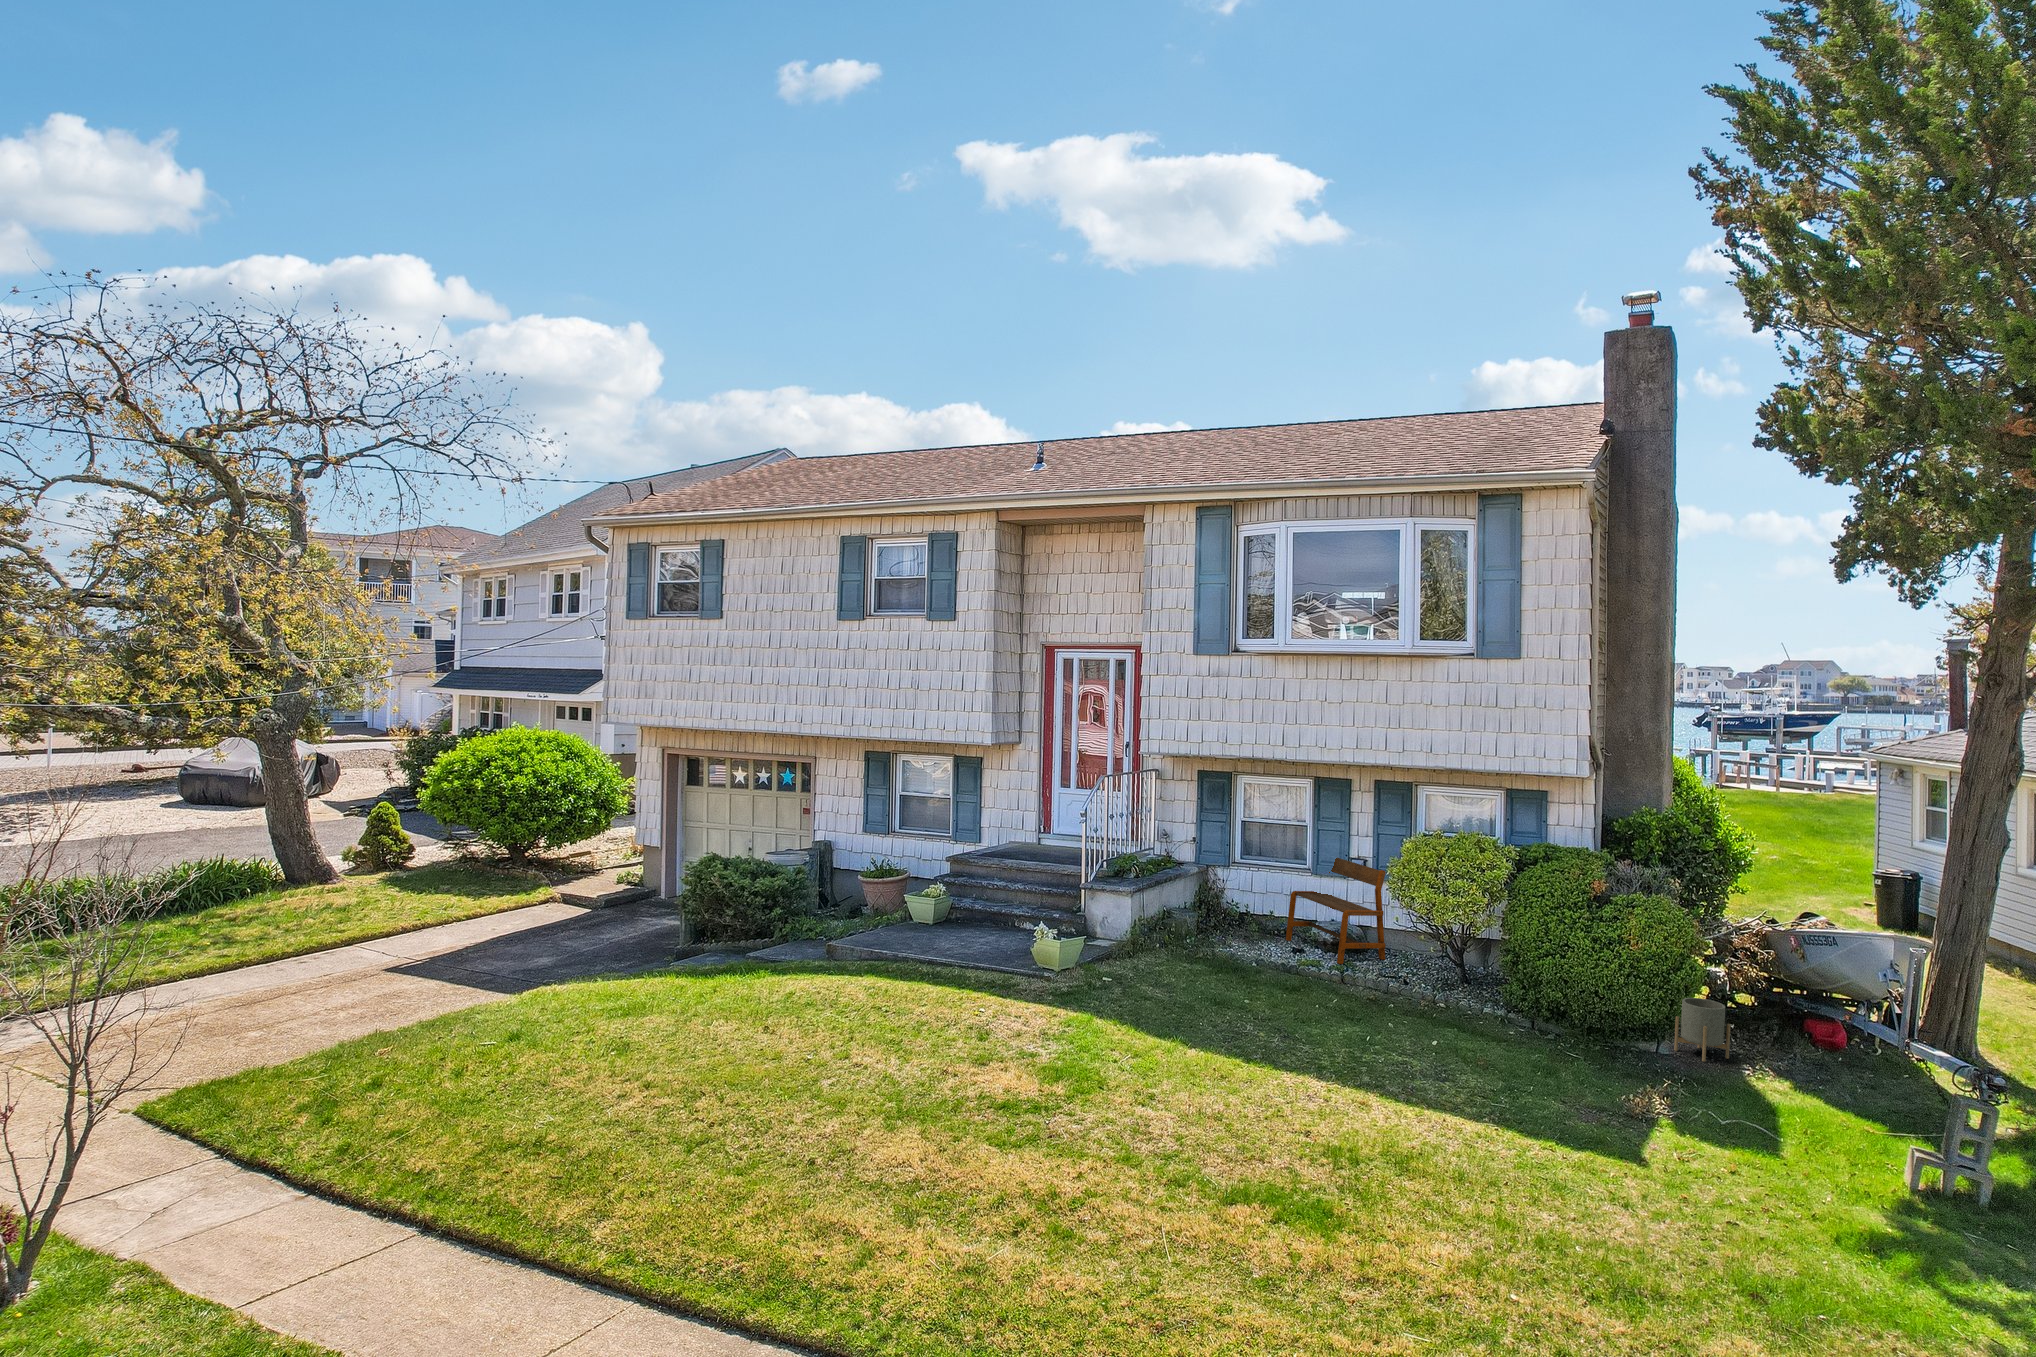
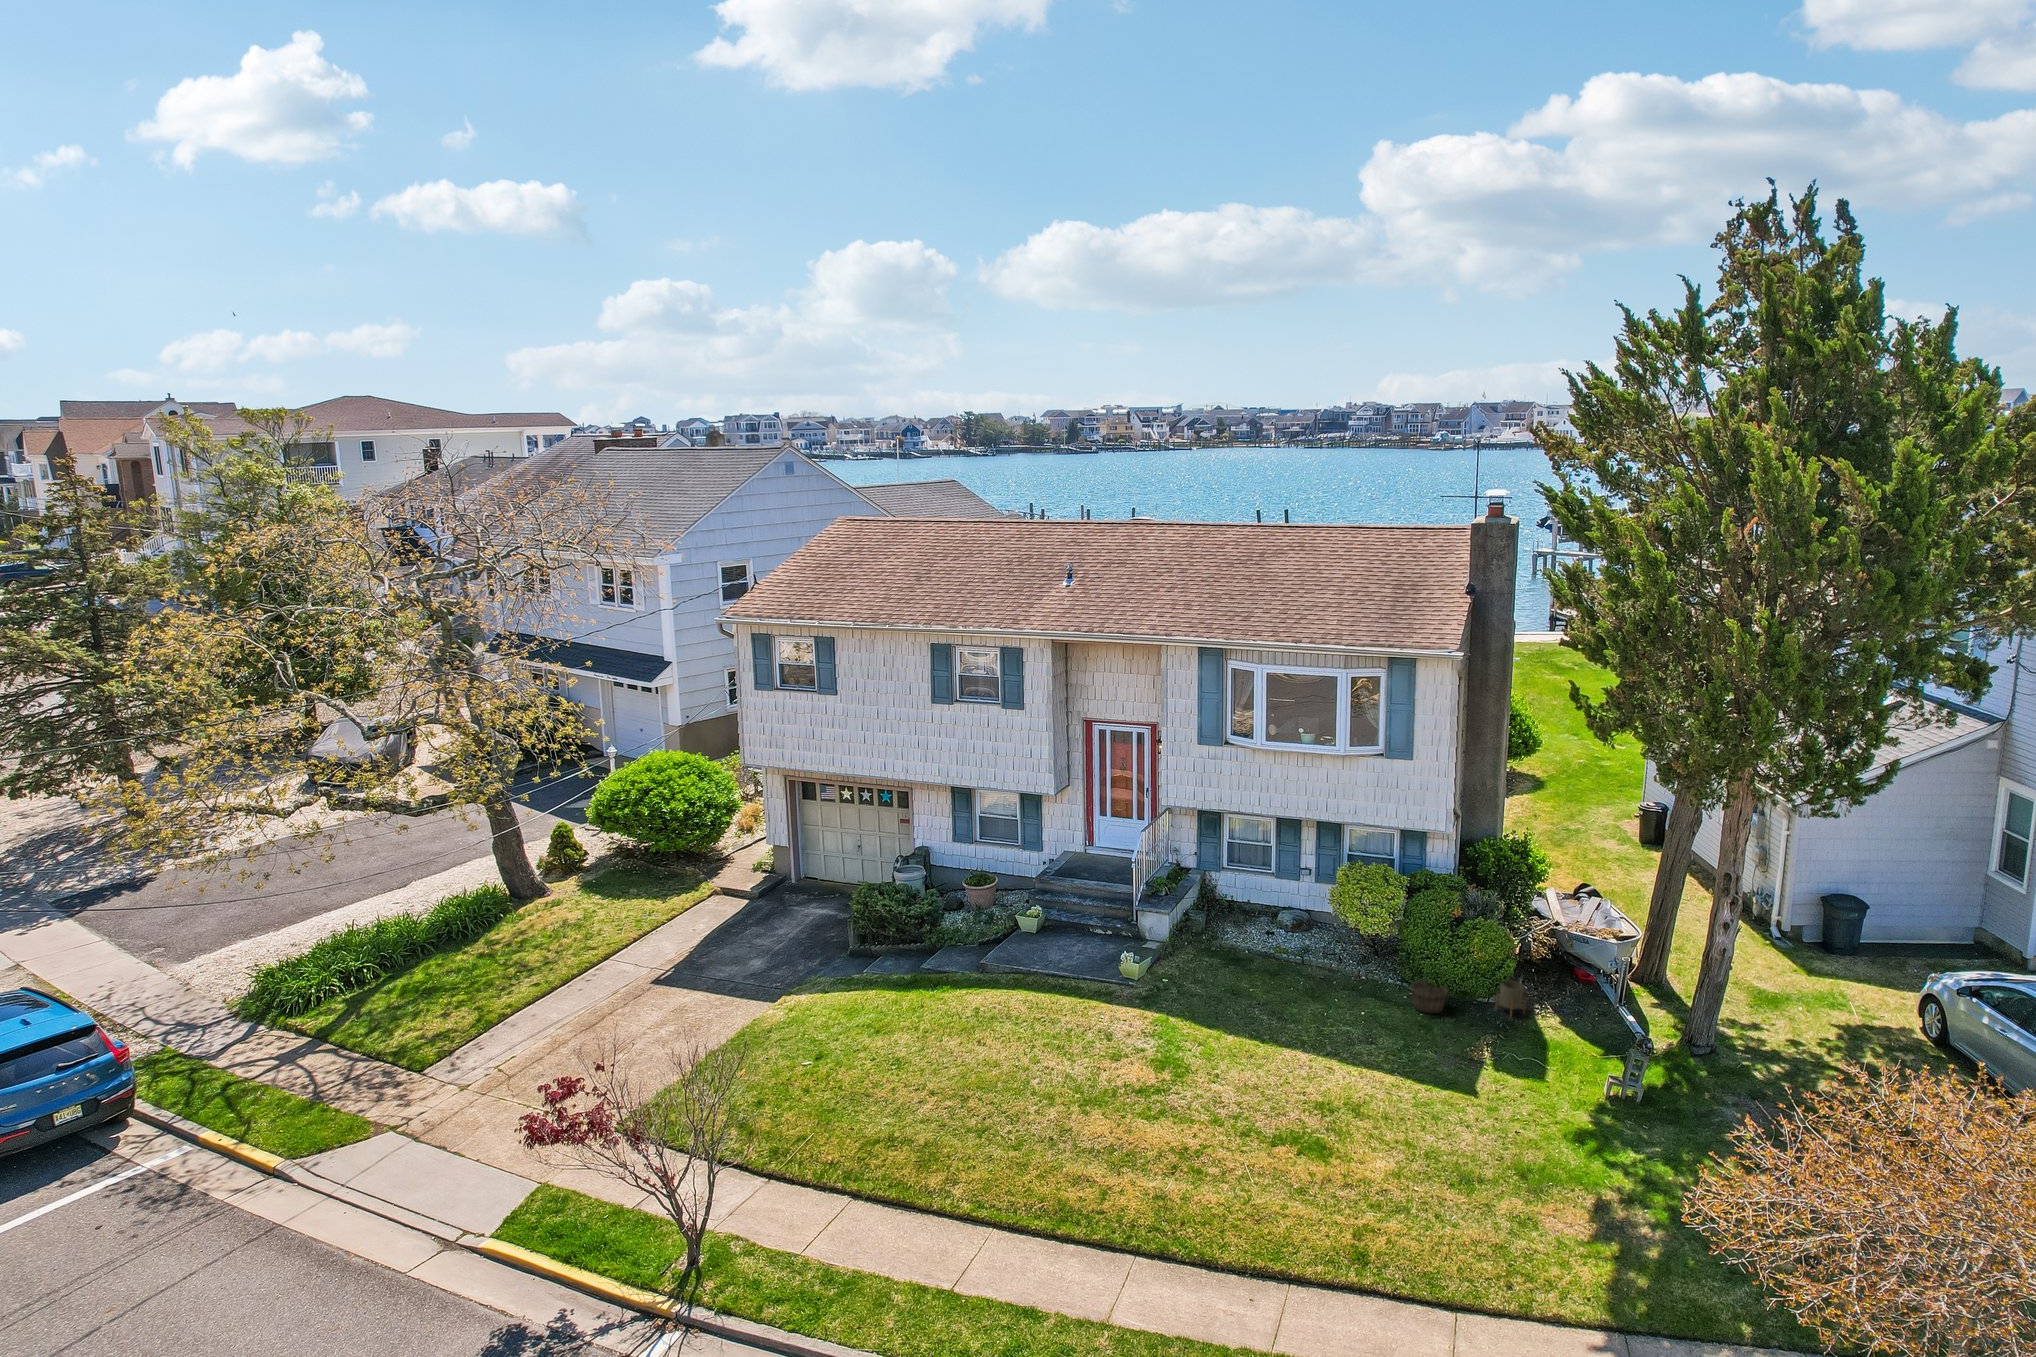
bench: present [1286,857,1386,964] -> none [1260,869,1326,947]
wooden bucket: none [1522,991,1587,1048] -> present [1411,980,1448,1014]

